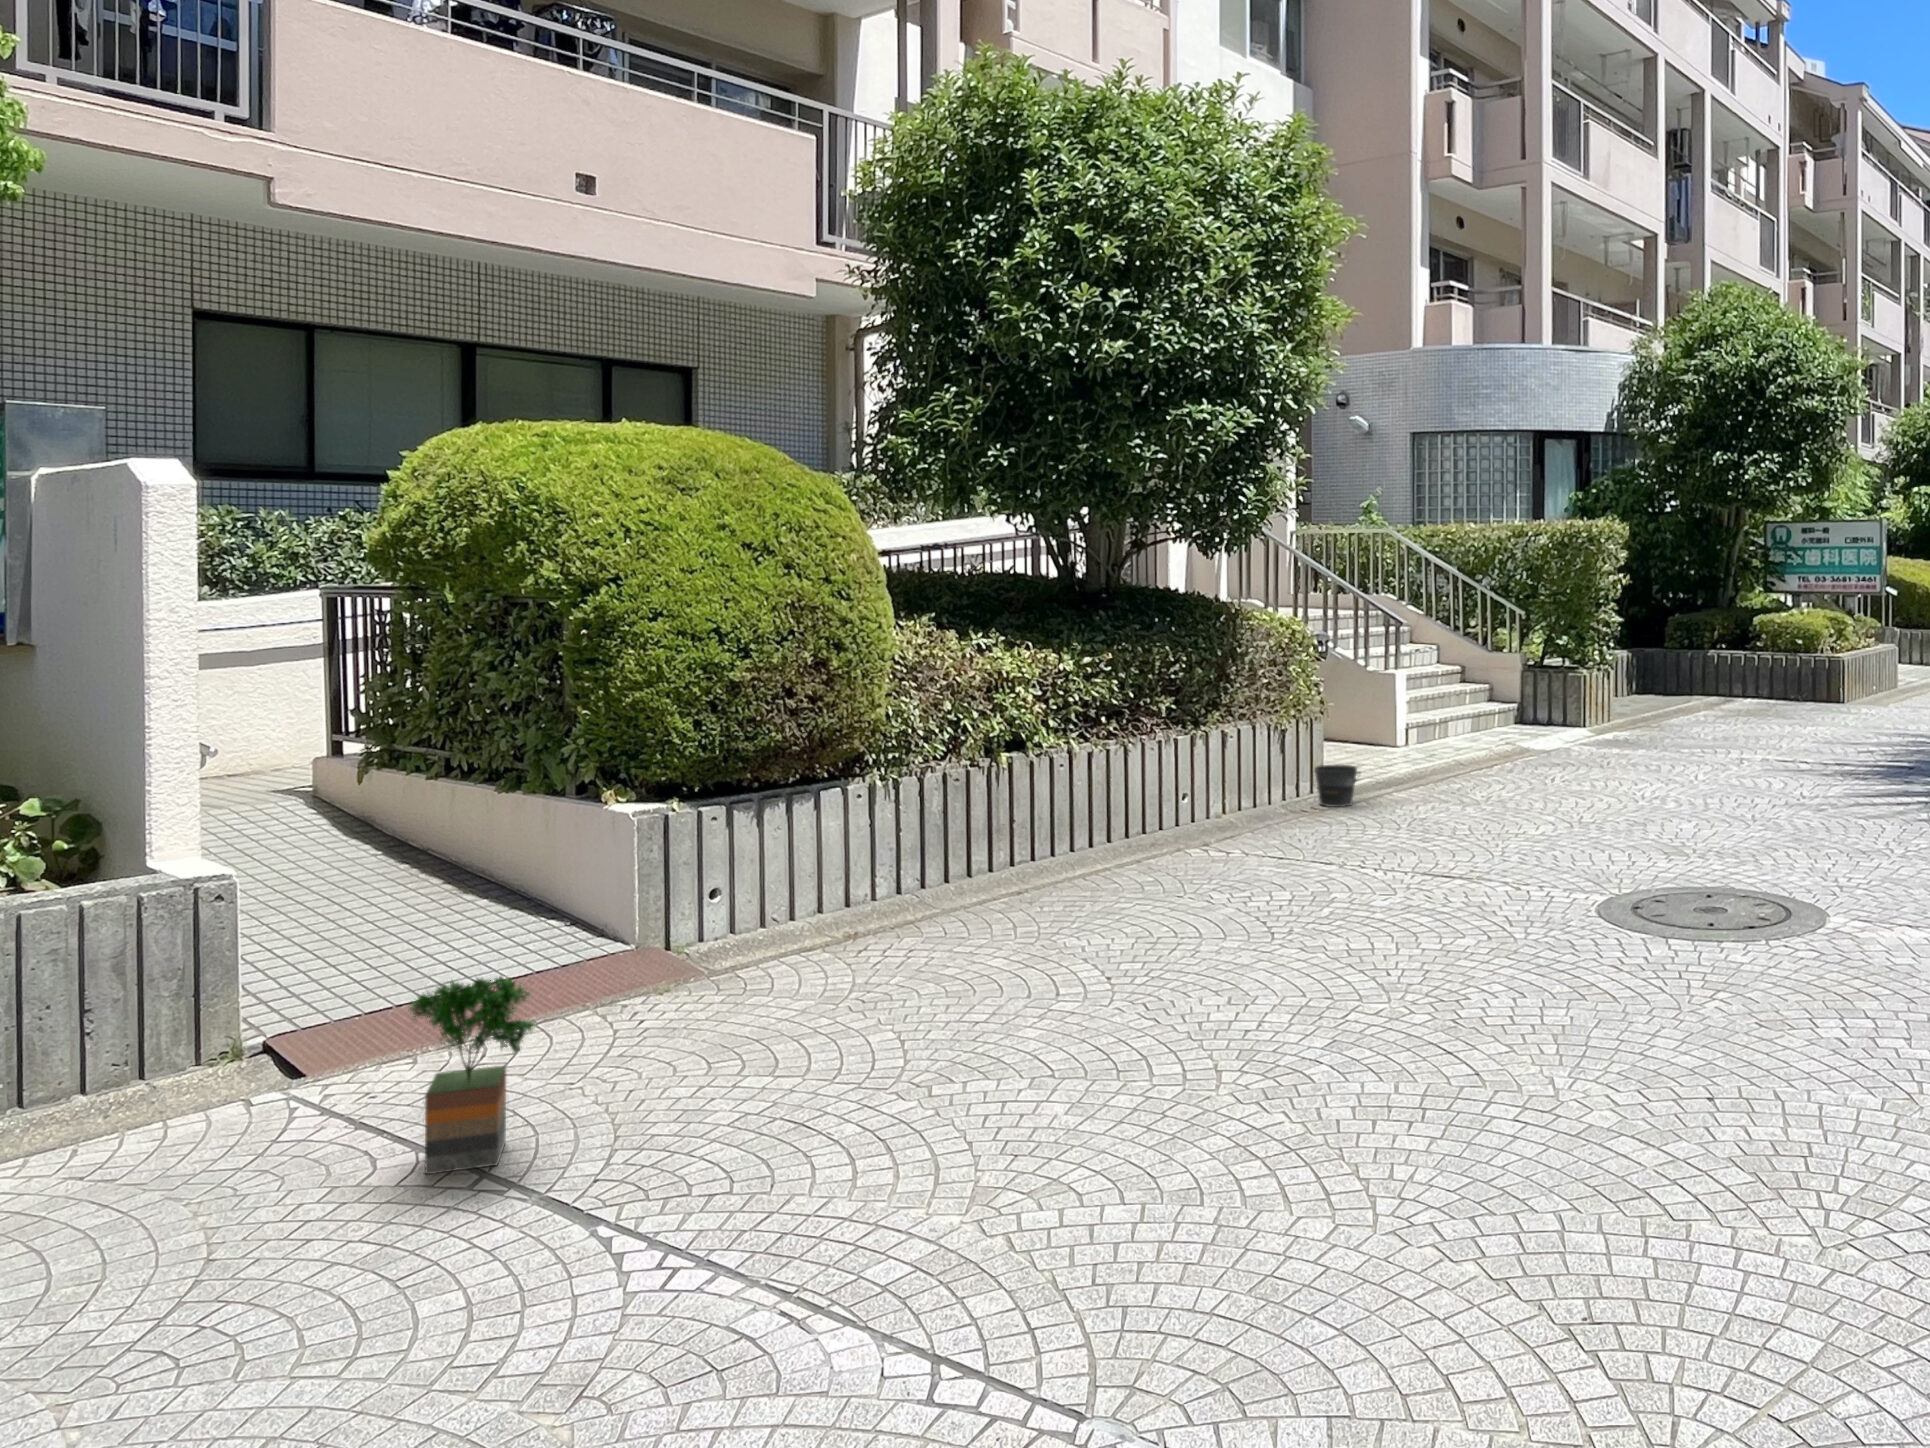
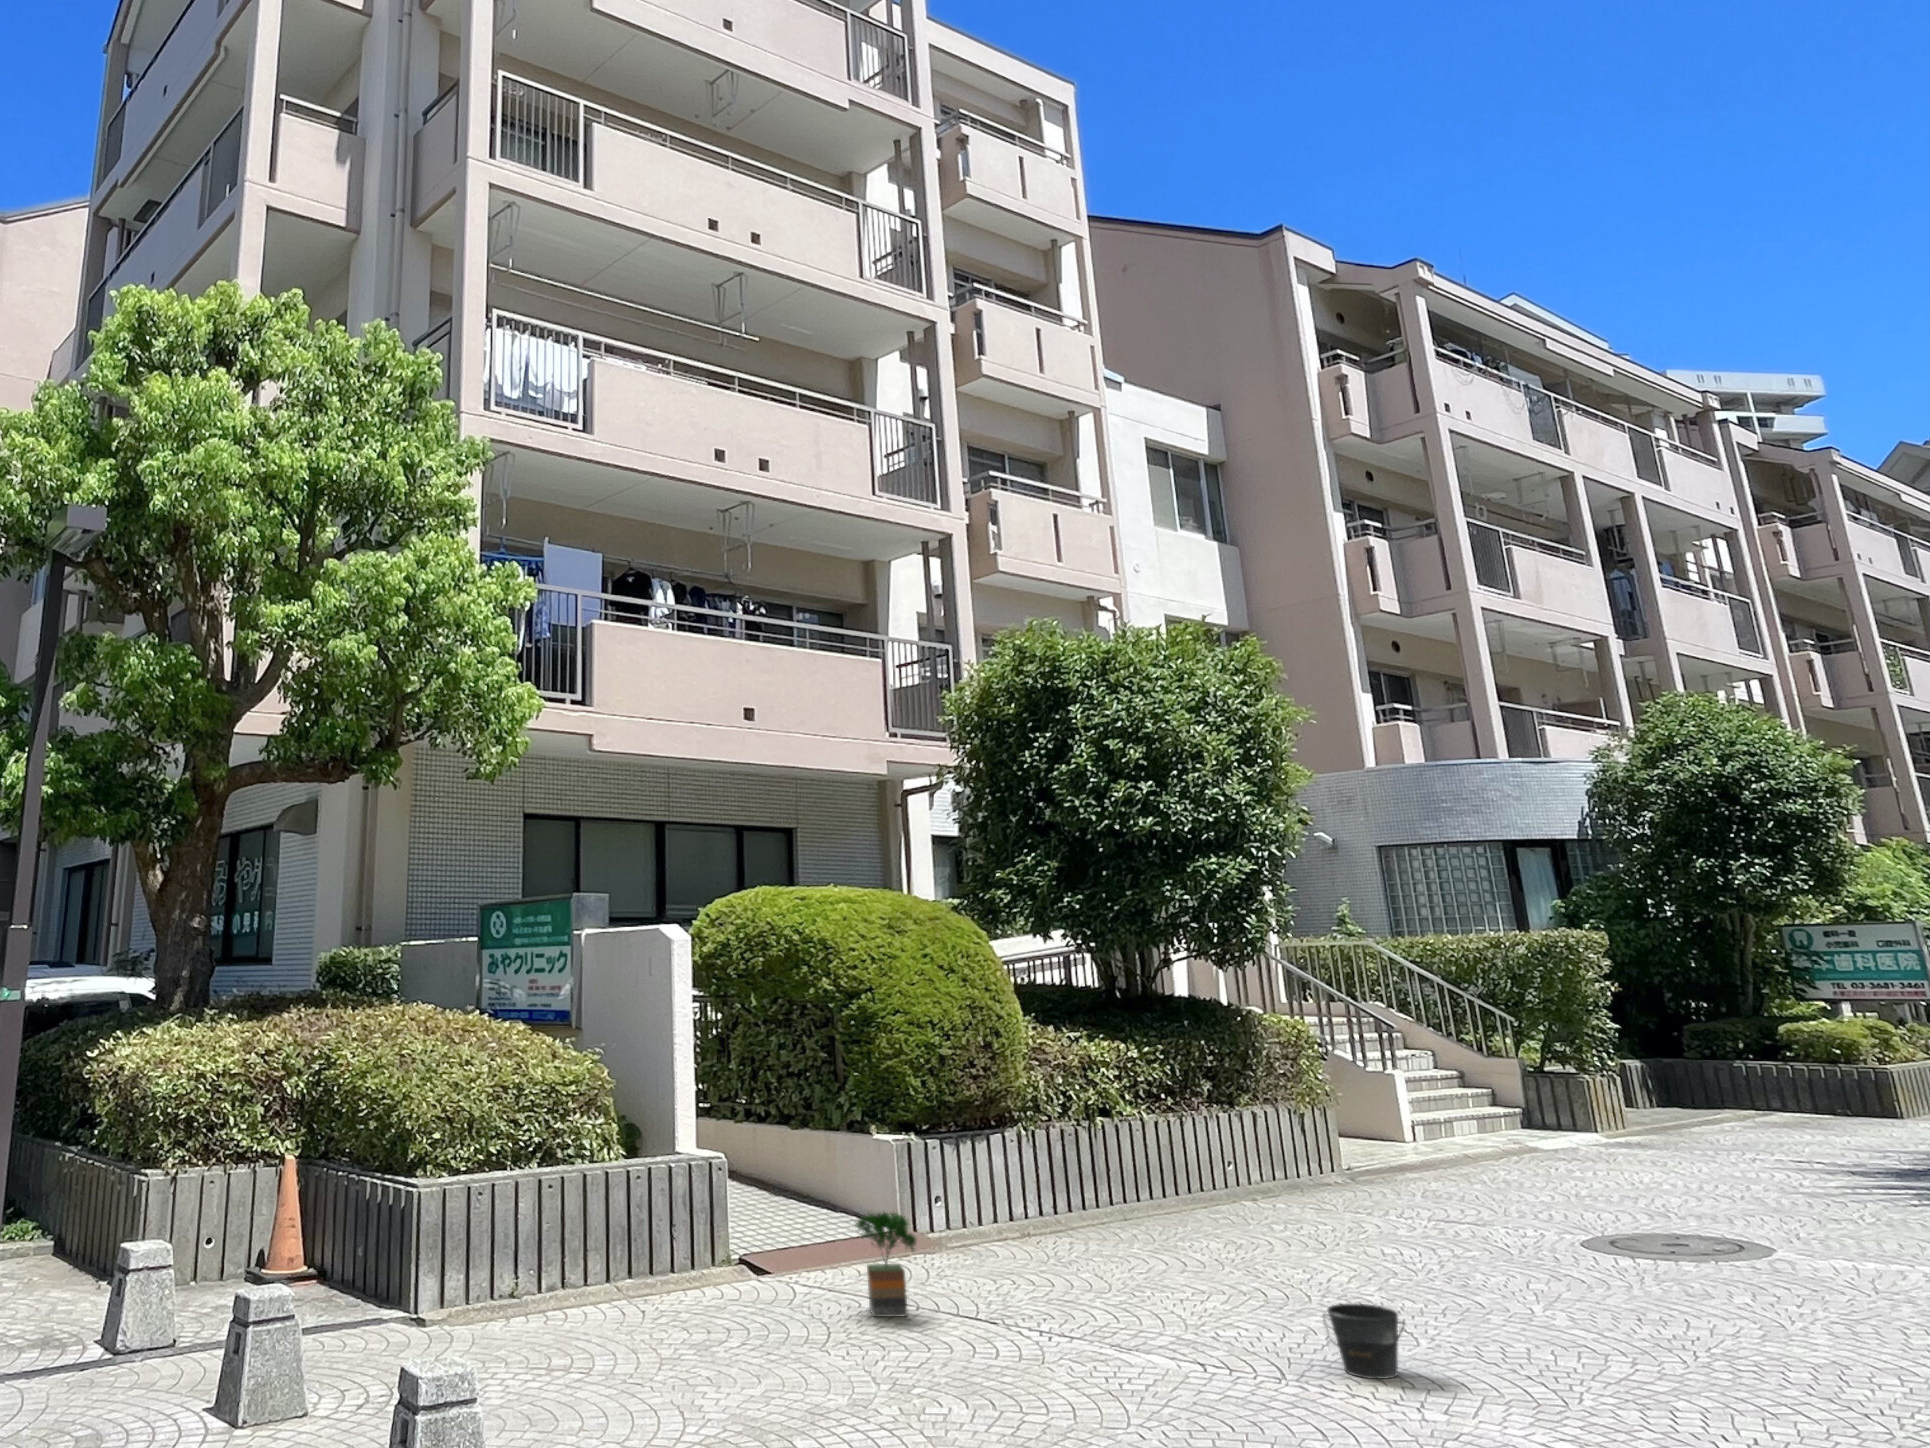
bucket: present [1314,764,1358,807] -> present [1323,1304,1405,1379]

